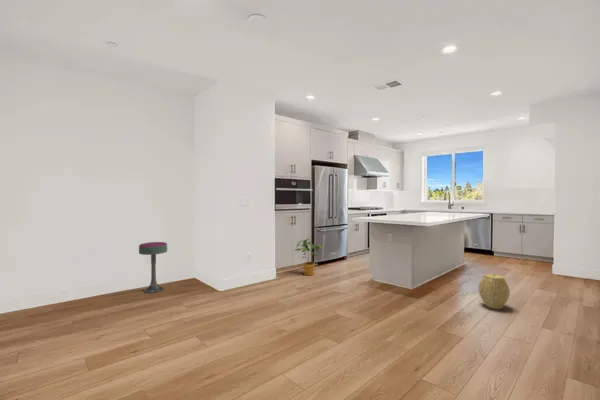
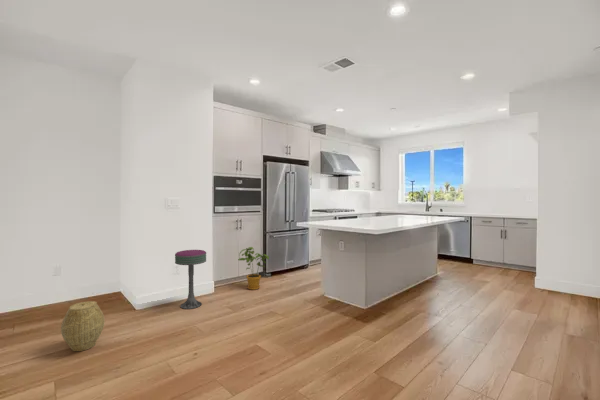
bar stool: present [139,242,167,293] -> present [175,250,206,309]
woven basket: present [478,274,510,309] -> present [61,301,105,351]

